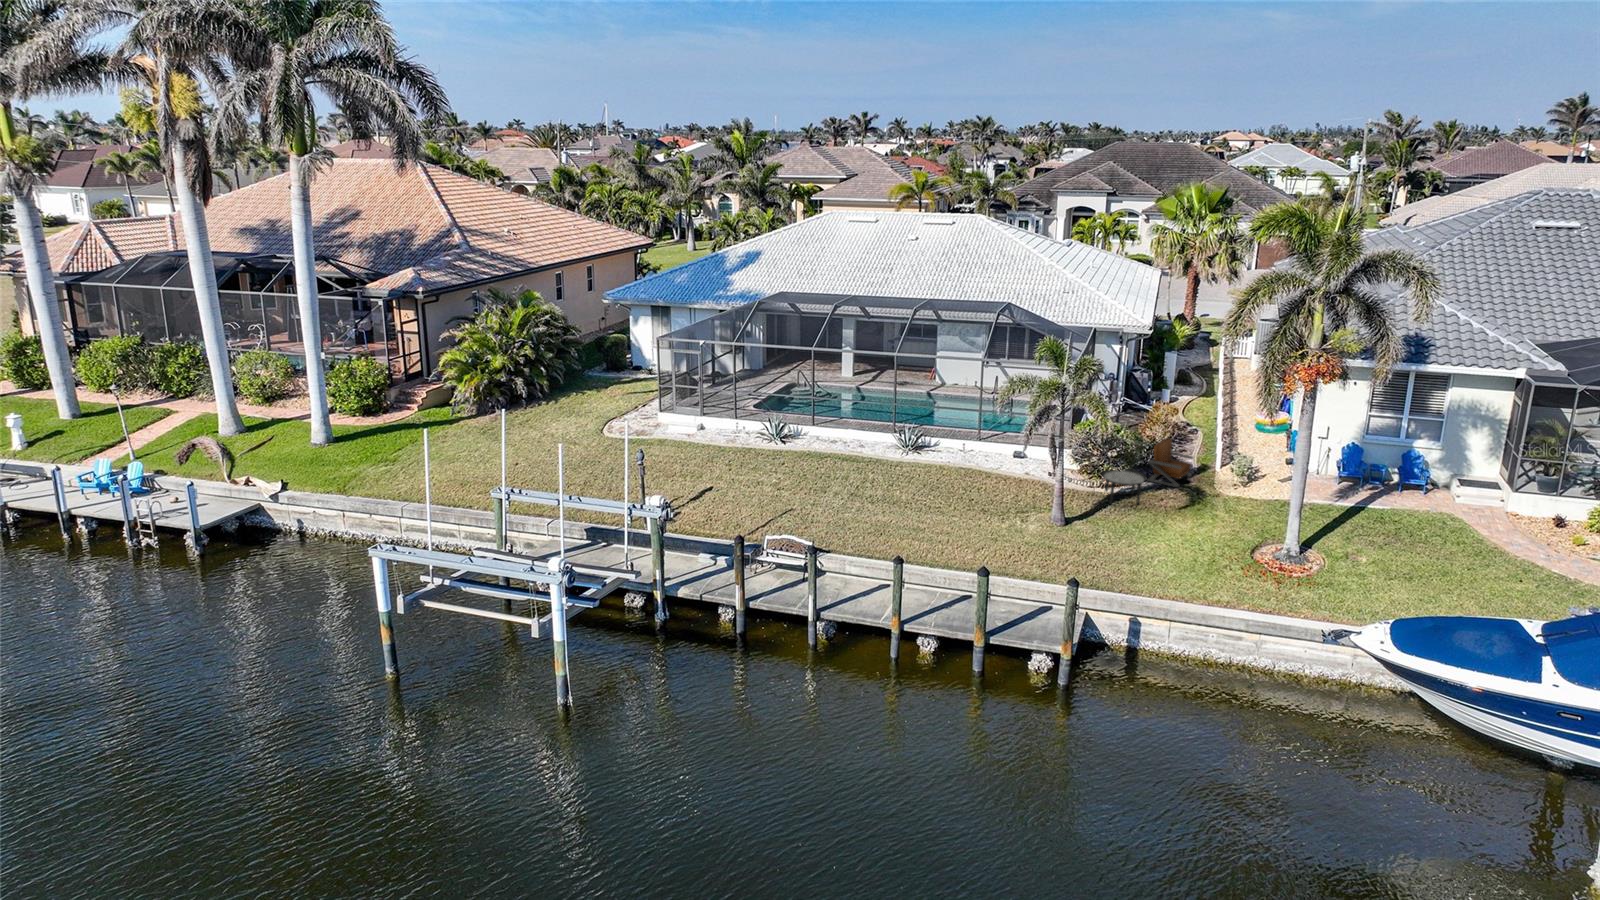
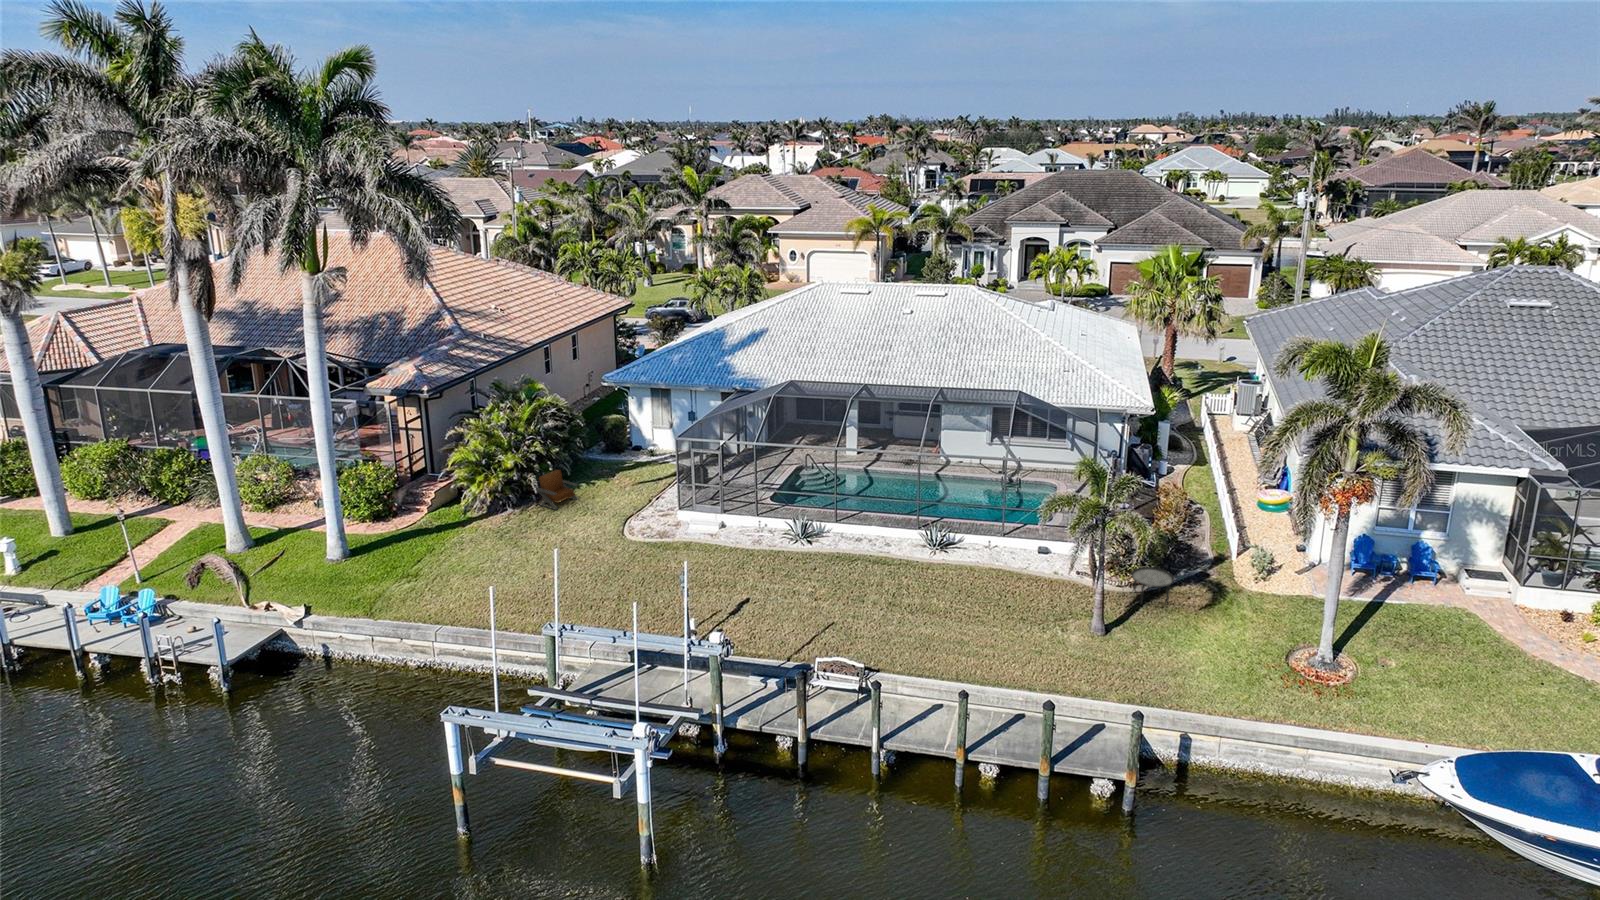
lounge chair: present [1147,438,1193,487] -> present [536,470,578,510]

